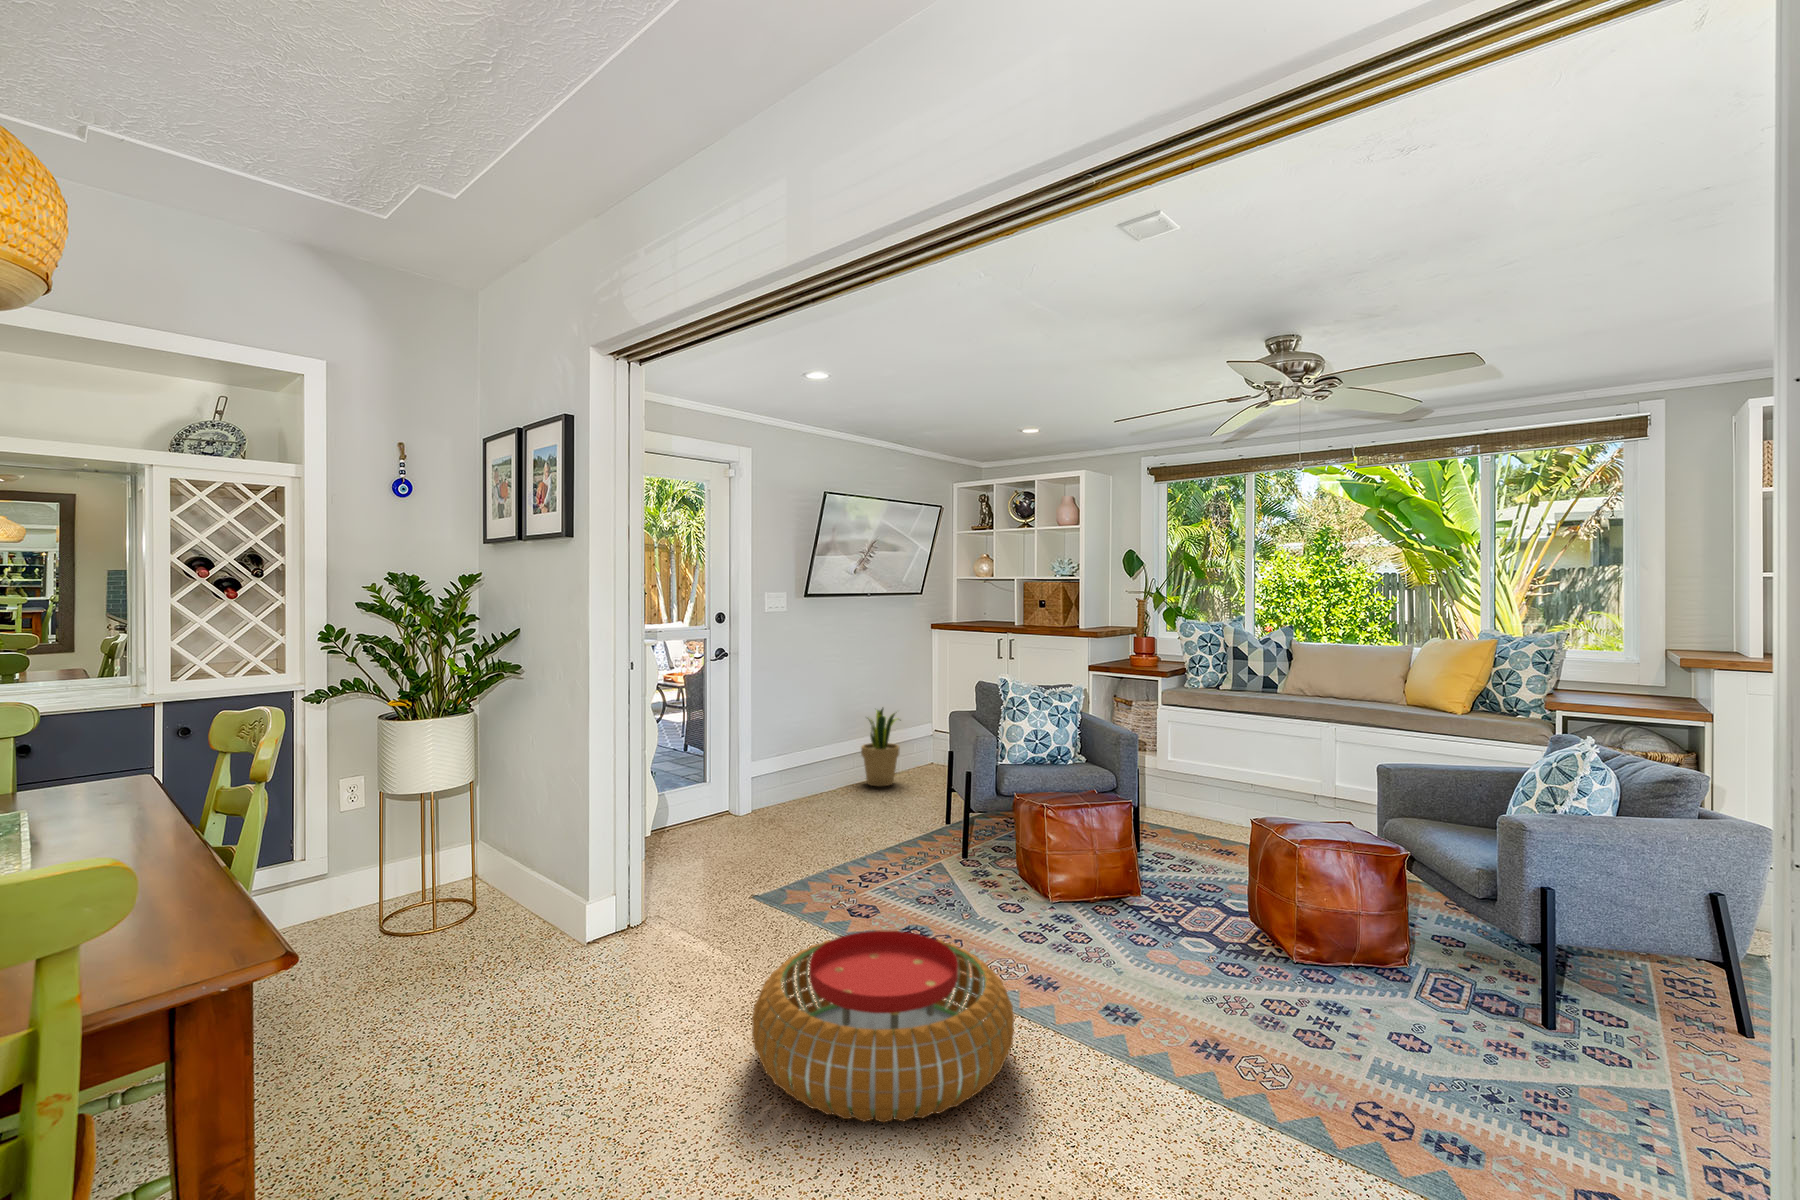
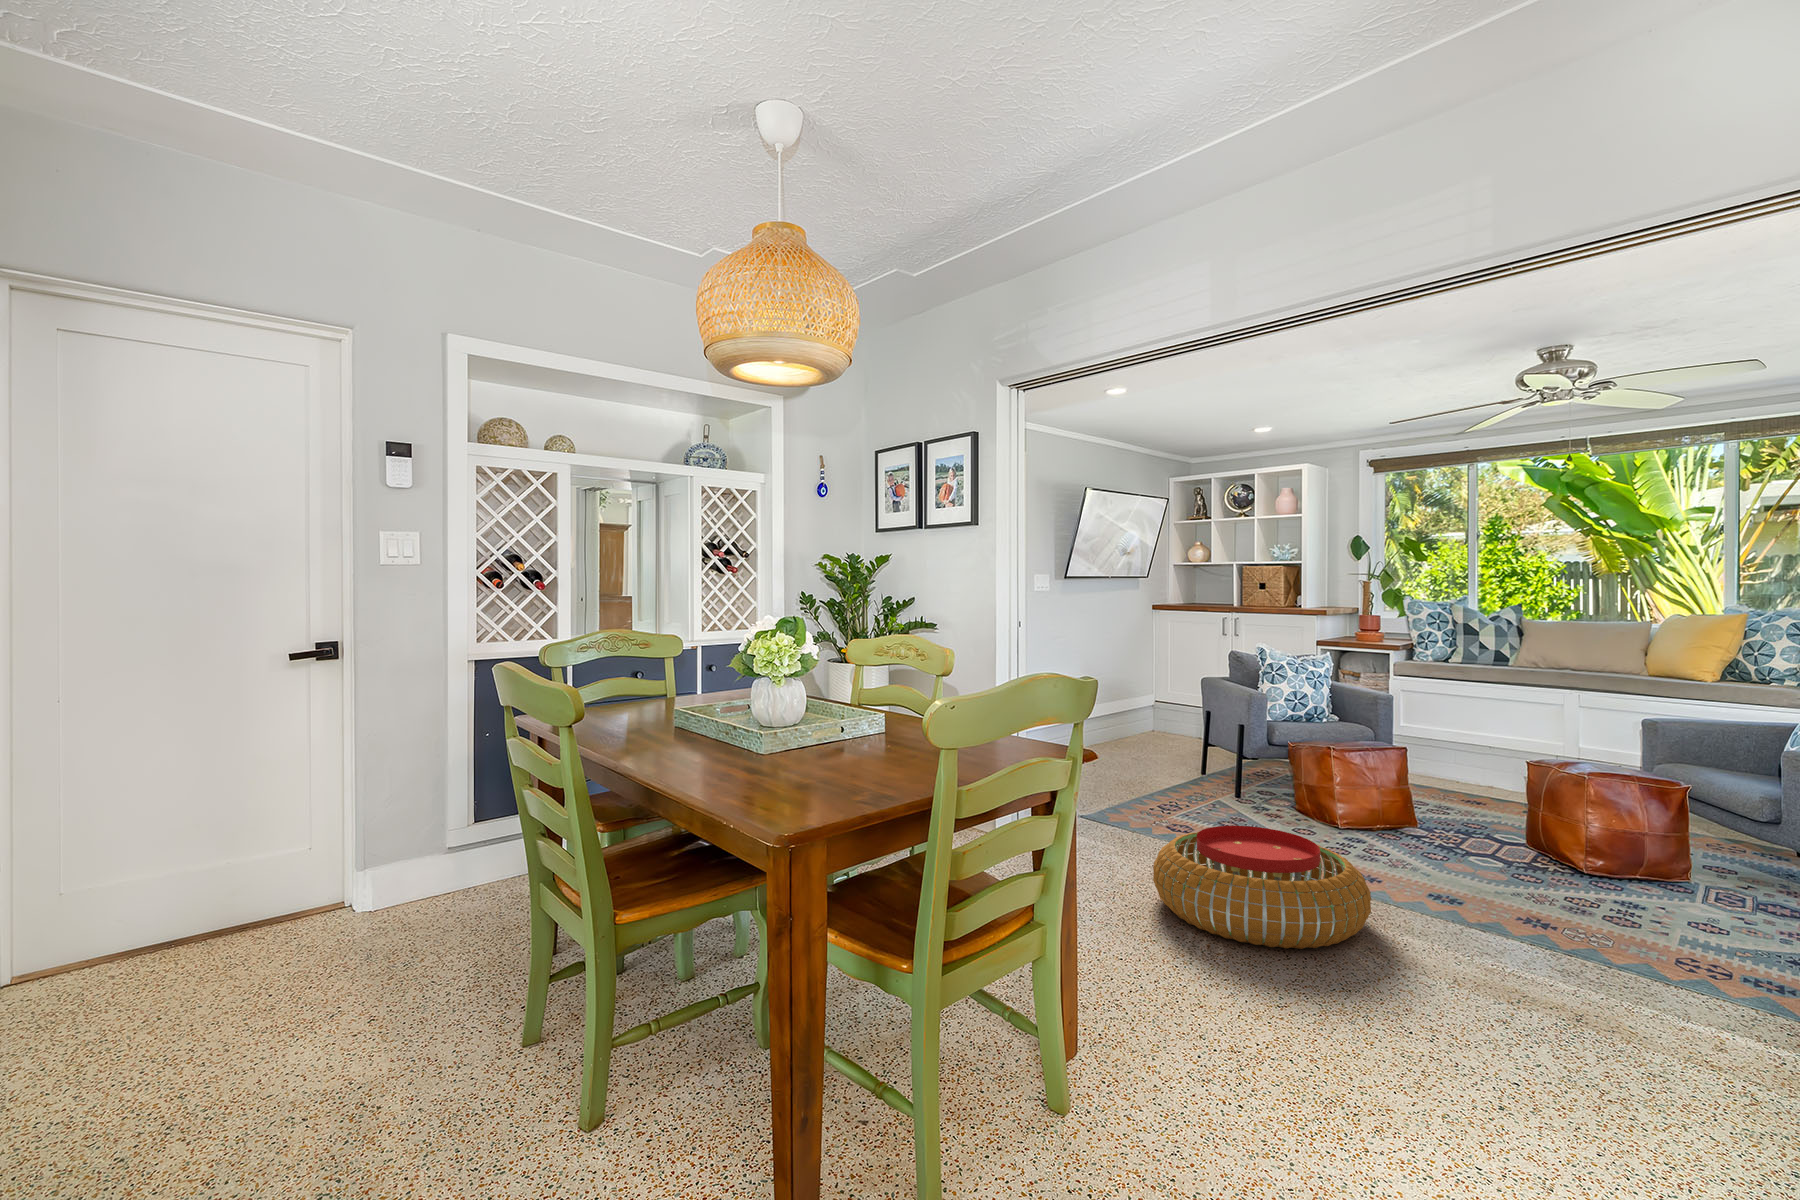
potted plant: present [861,708,899,786] -> none [1102,677,1138,747]

